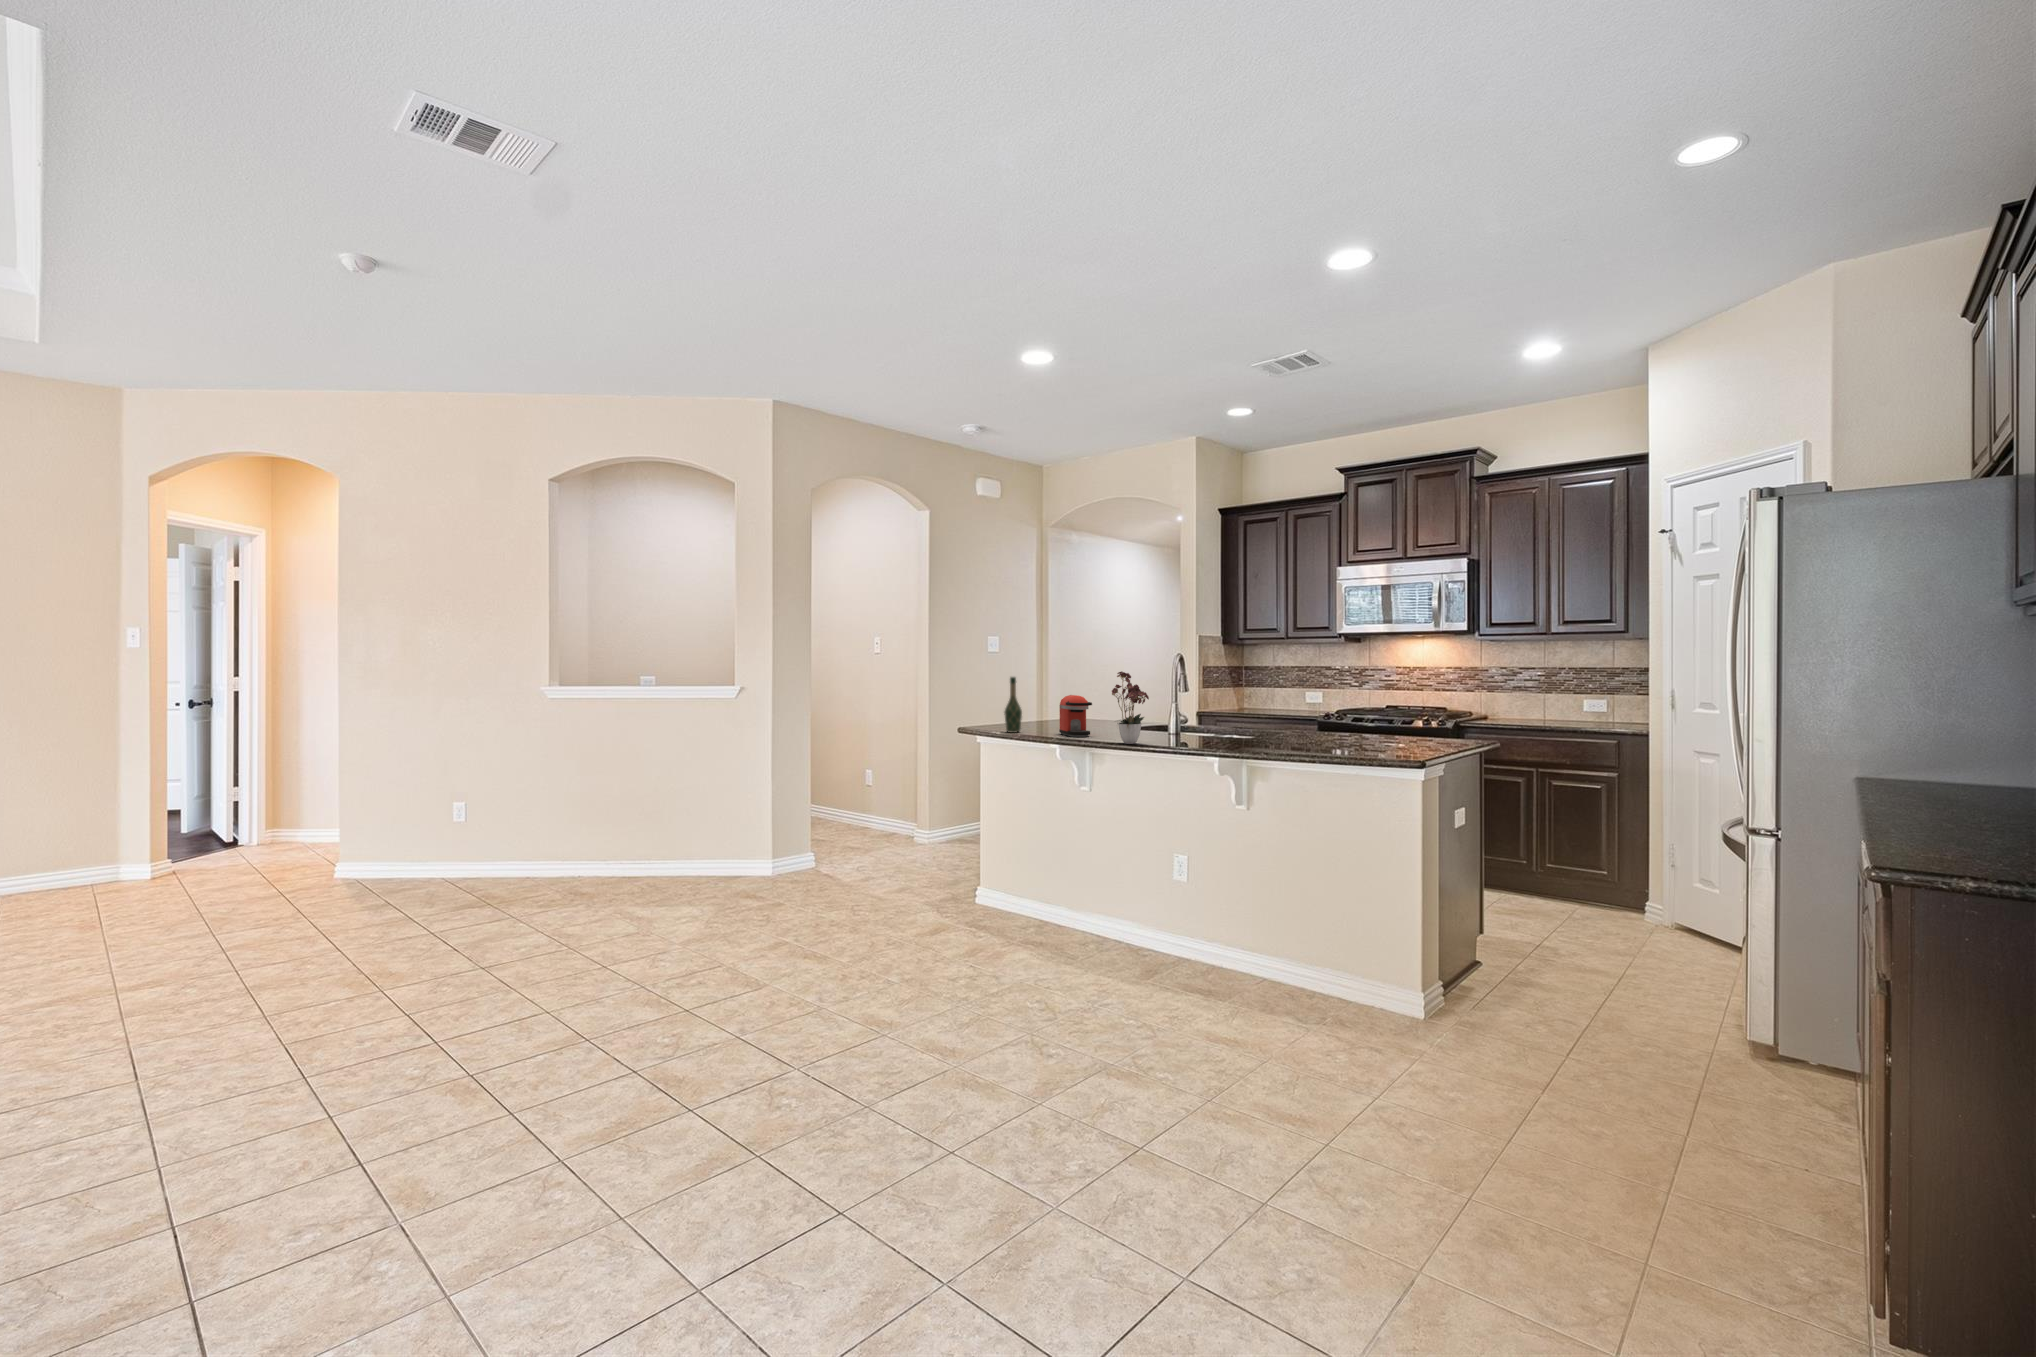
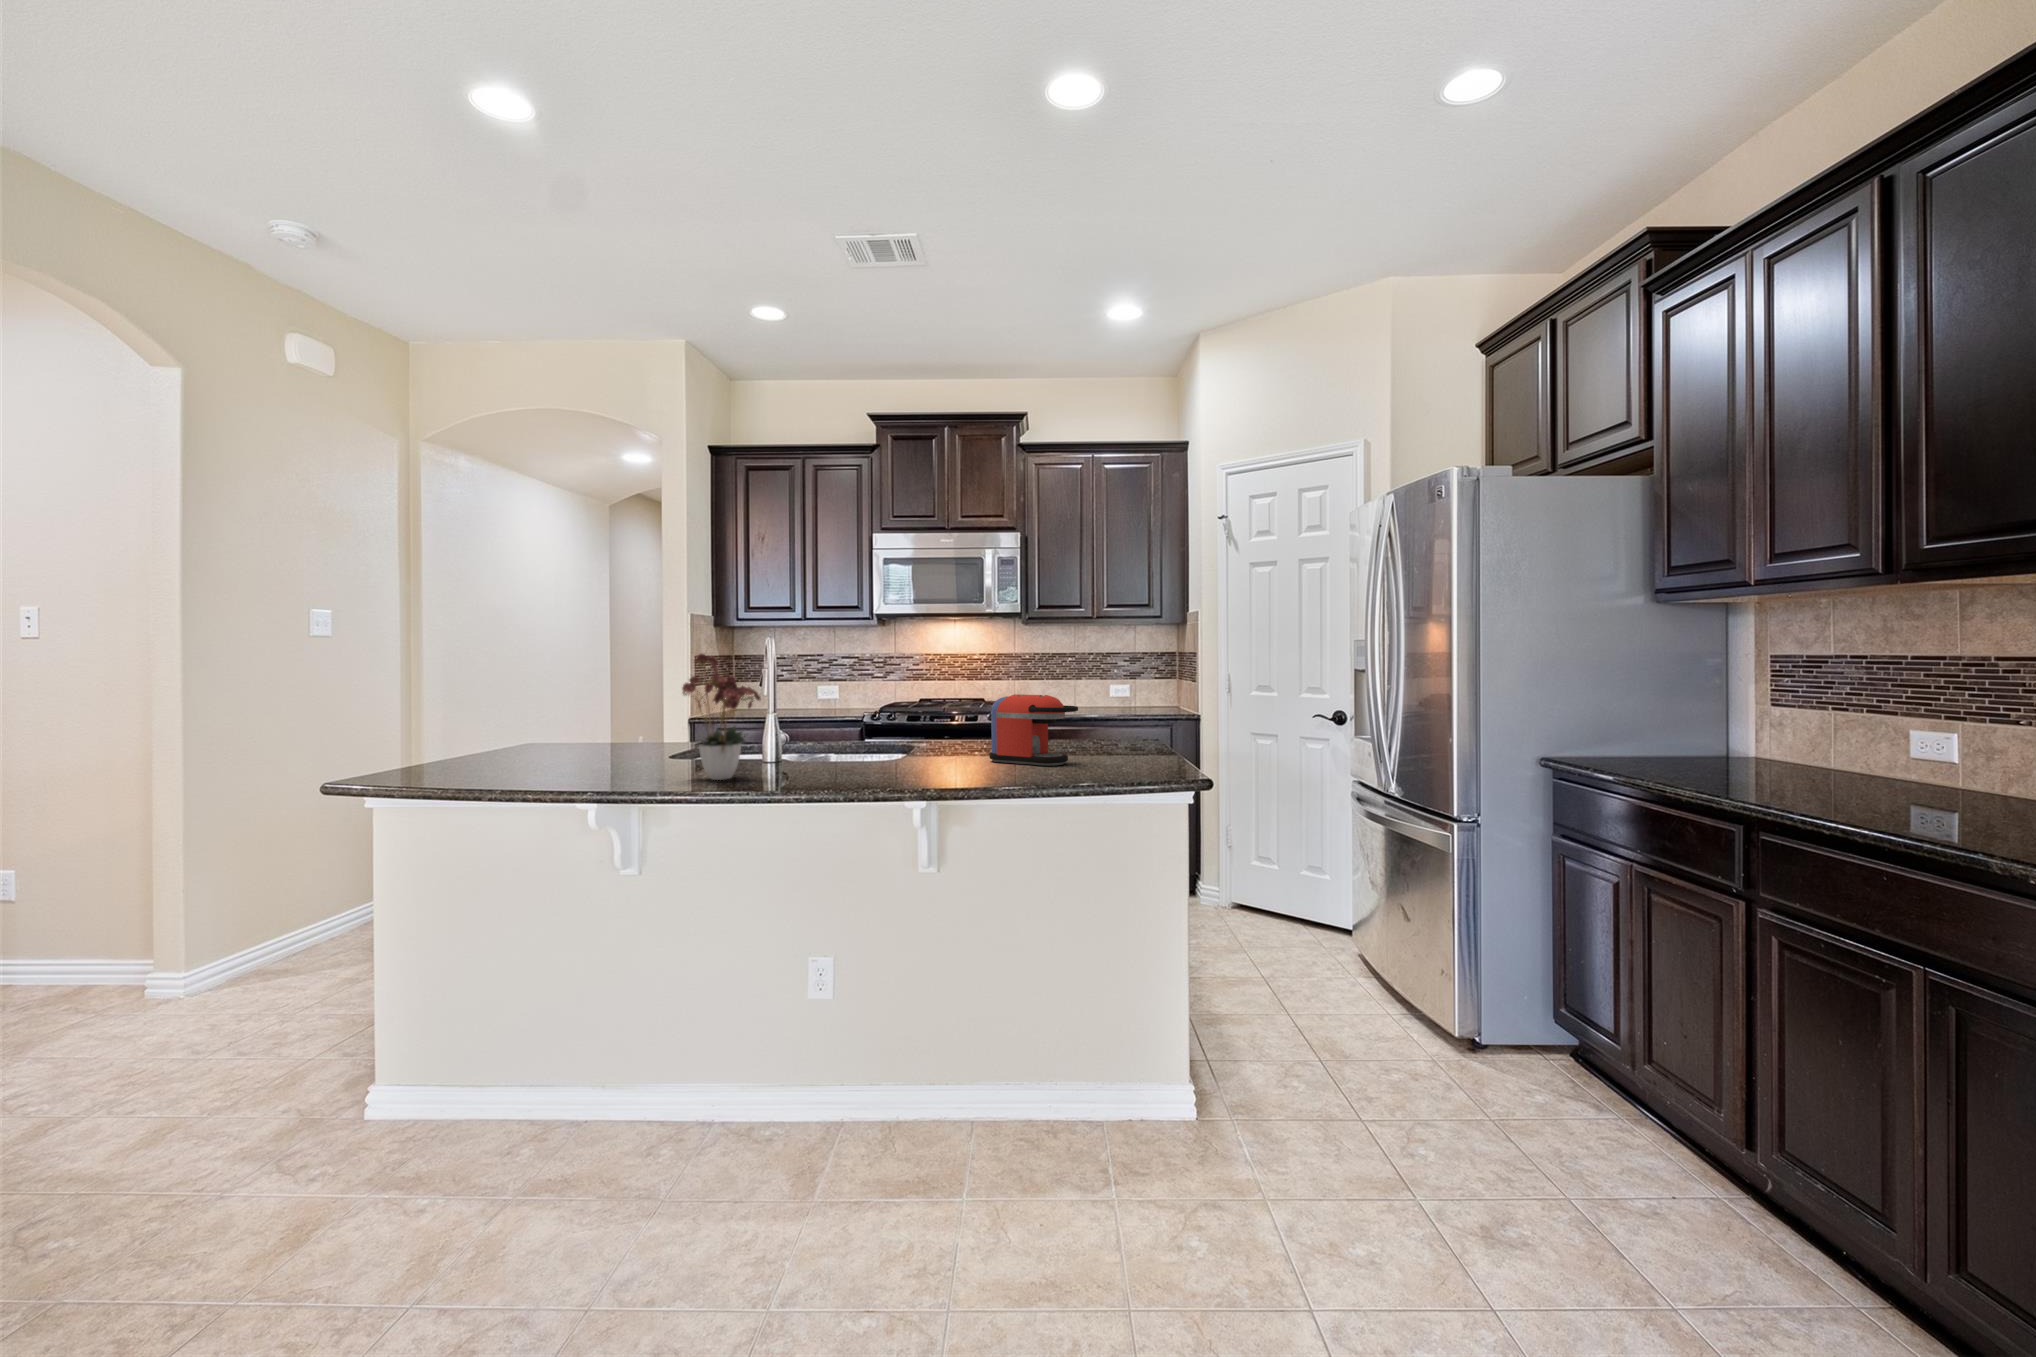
wine bottle: present [1004,677,1022,732] -> none [411,667,453,775]
coffee maker: present [1059,695,1092,737] -> present [989,694,1078,766]

